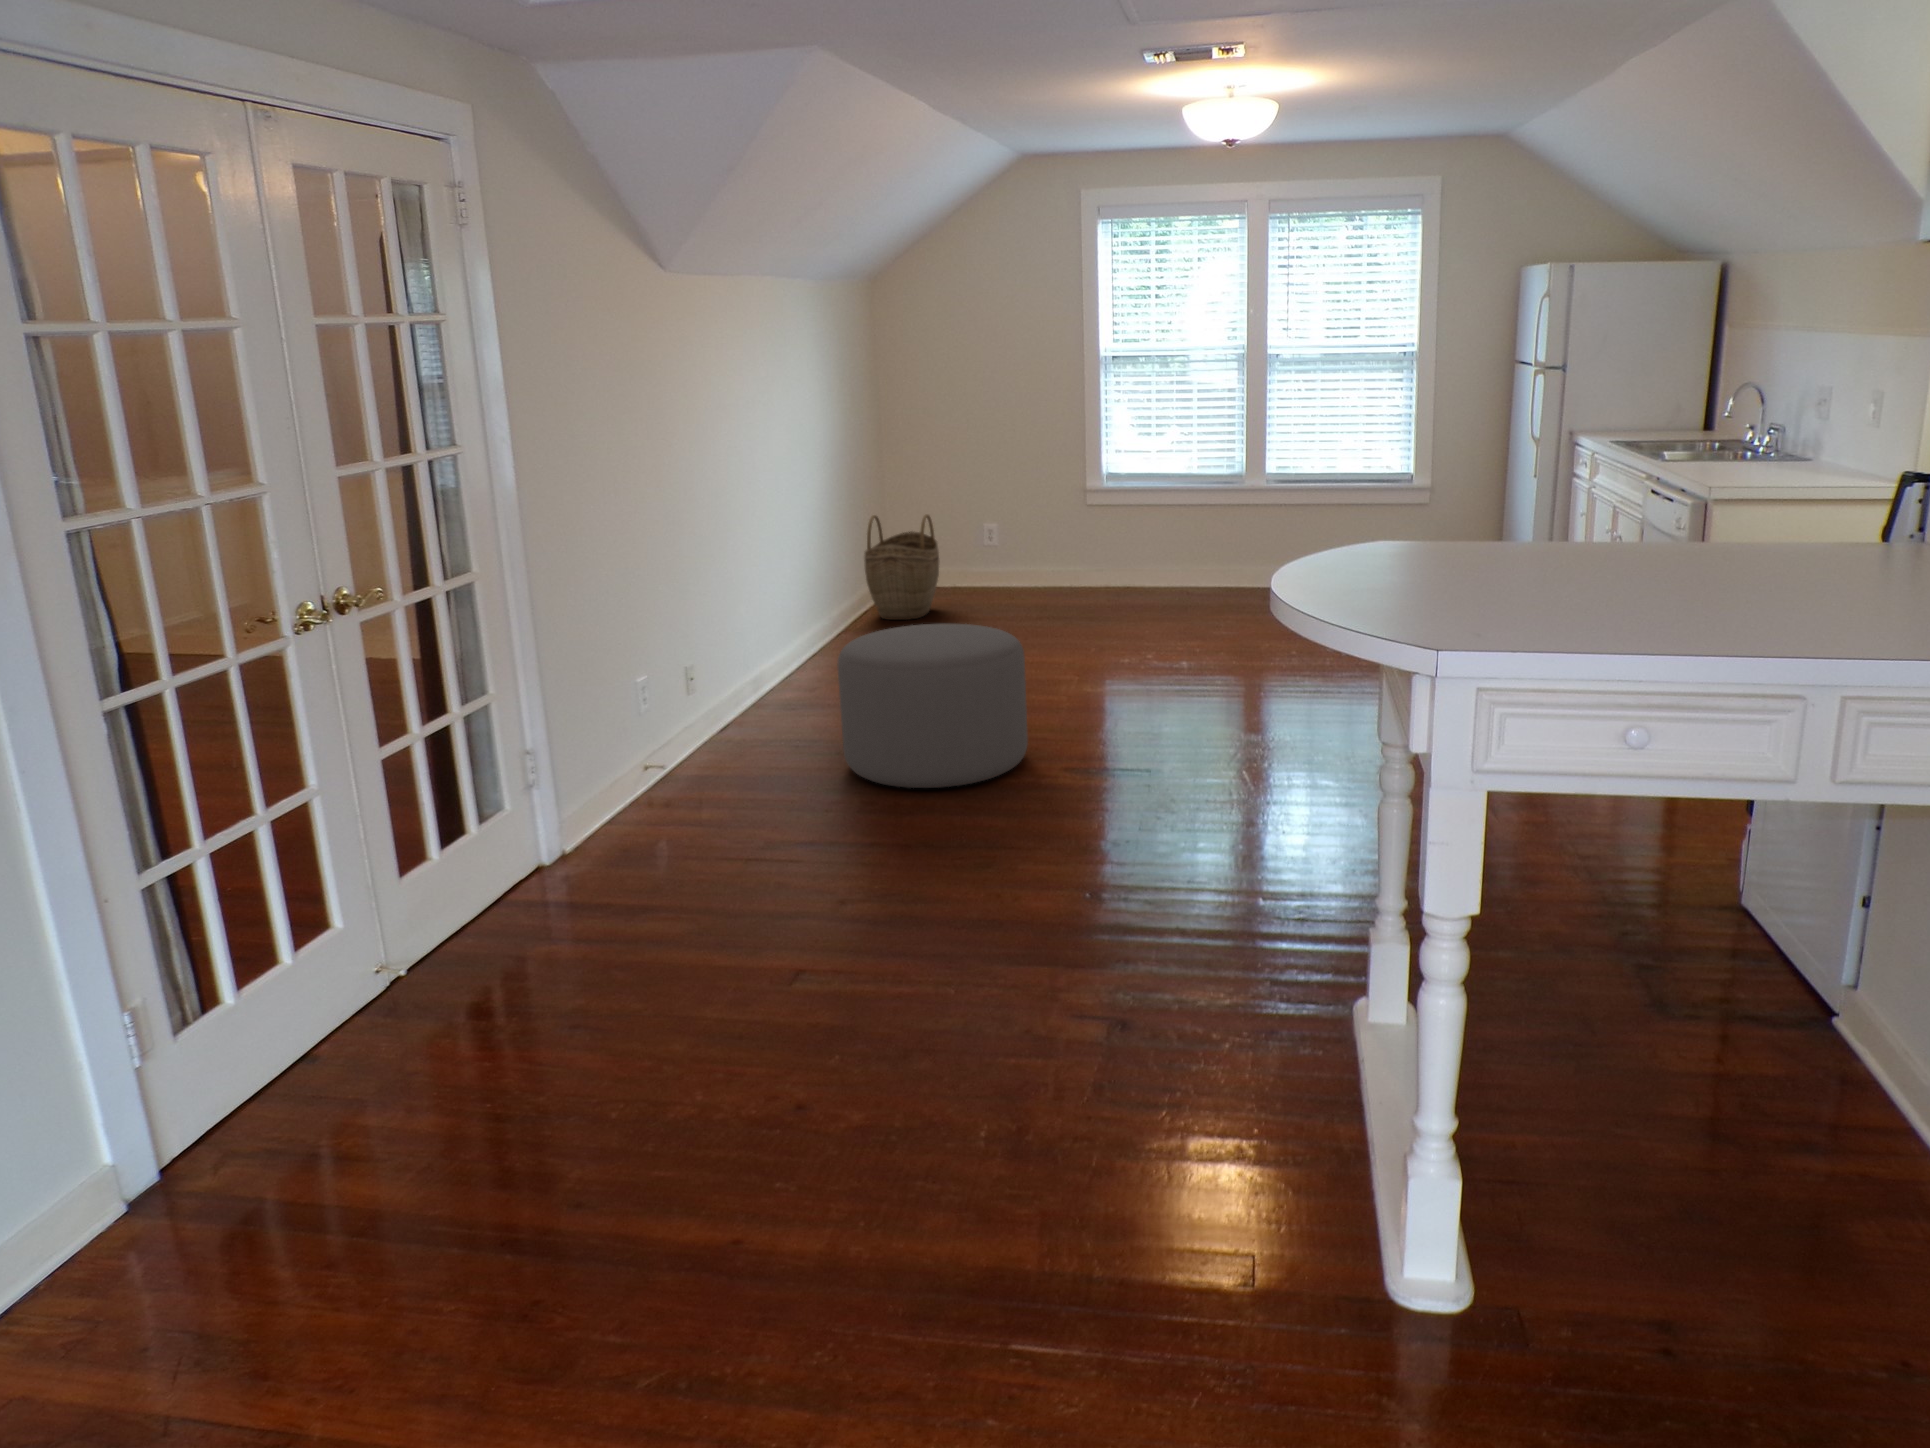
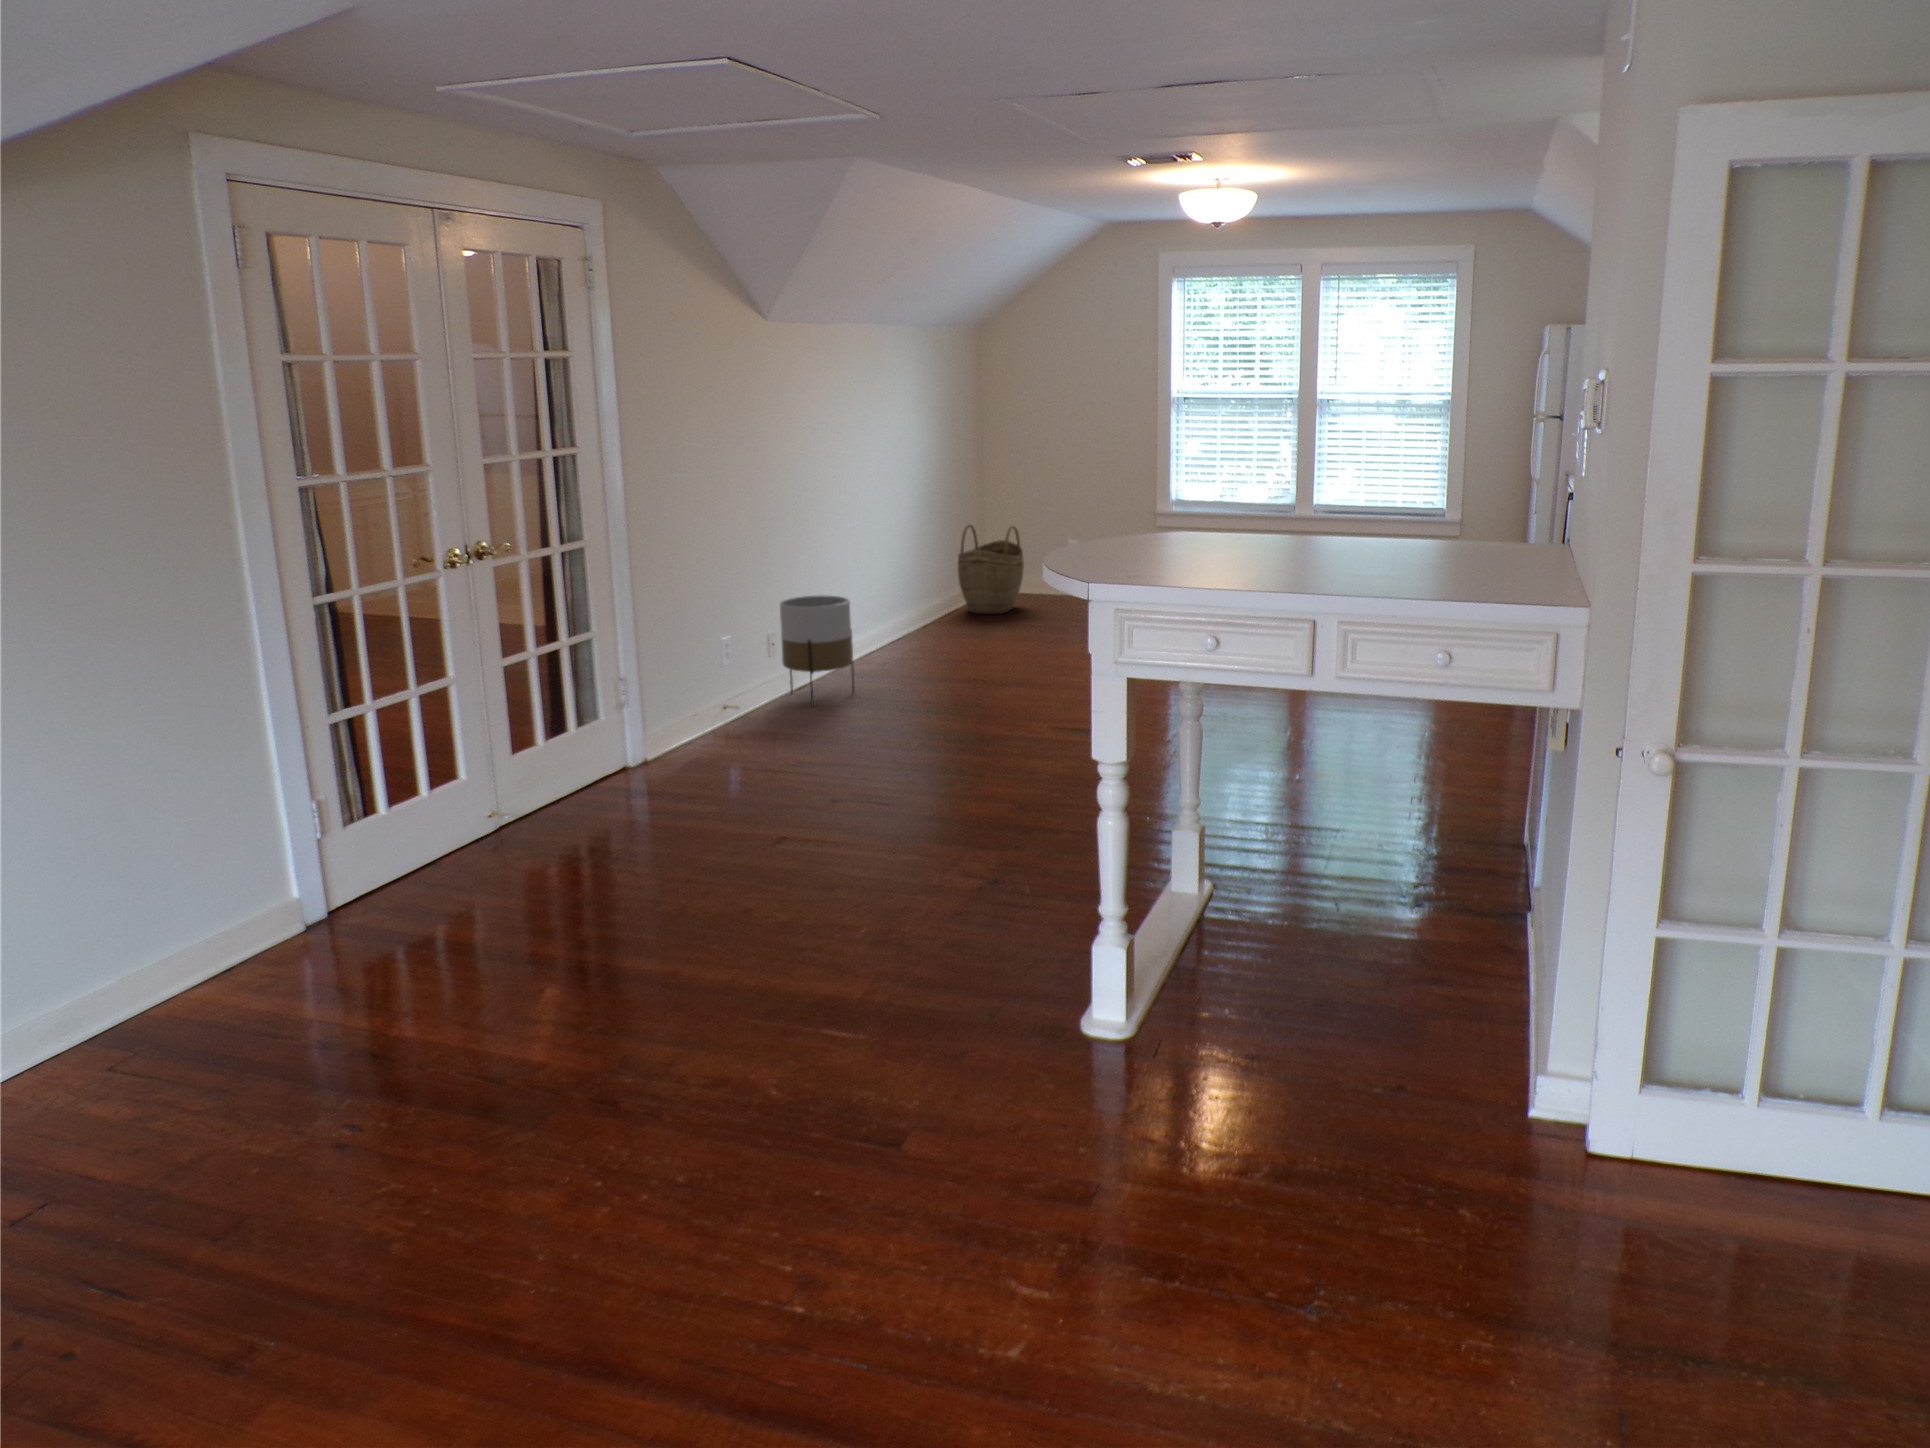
planter: none [697,617,794,760] -> present [780,595,854,705]
ottoman: present [838,624,1028,788] -> none [878,607,1028,734]

